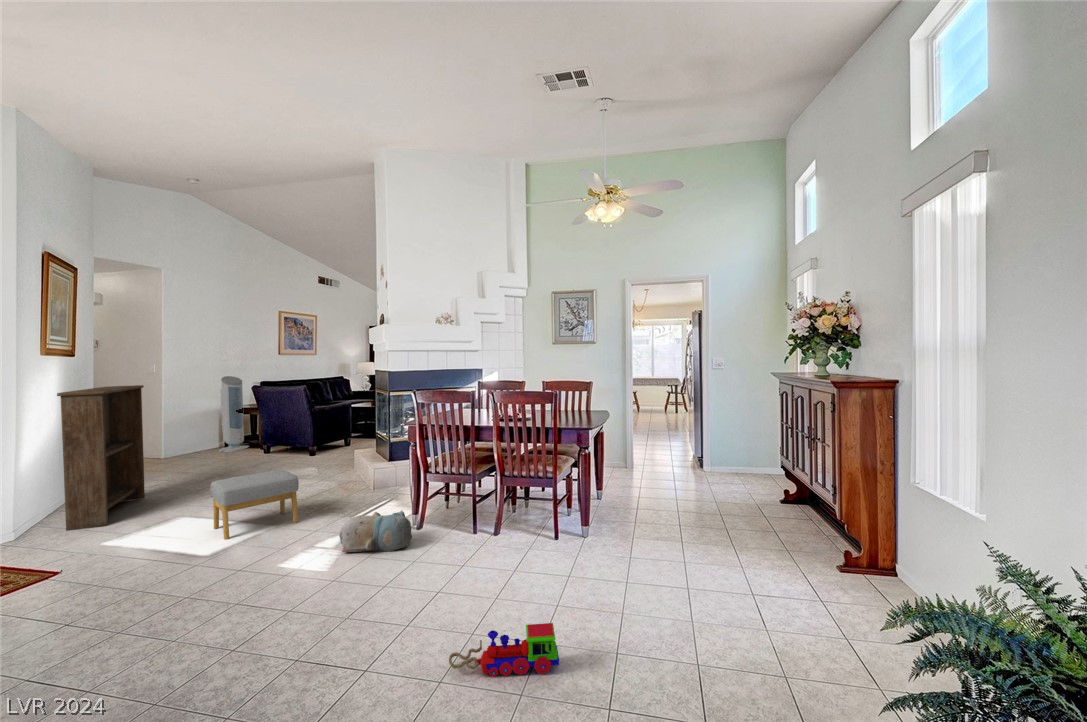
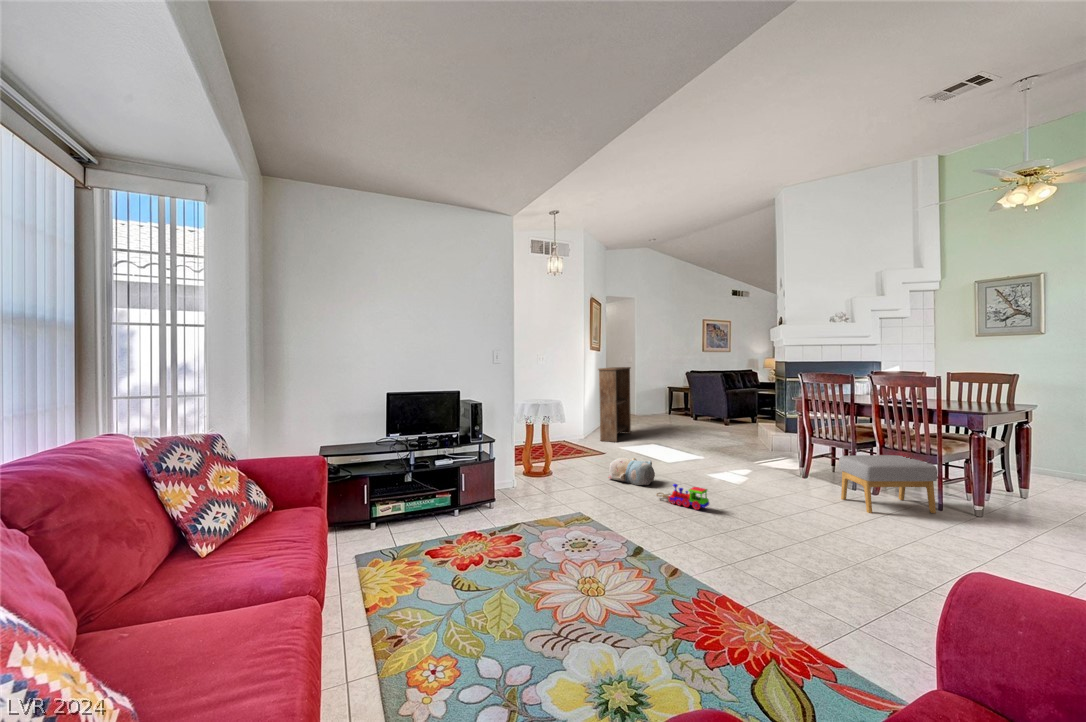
air purifier: present [218,376,249,453] -> none [665,365,684,417]
footstool: present [210,470,299,540] -> present [839,455,937,513]
plush toy: present [339,511,412,552] -> present [608,458,655,485]
toy train: present [449,623,559,677] -> present [656,484,709,510]

